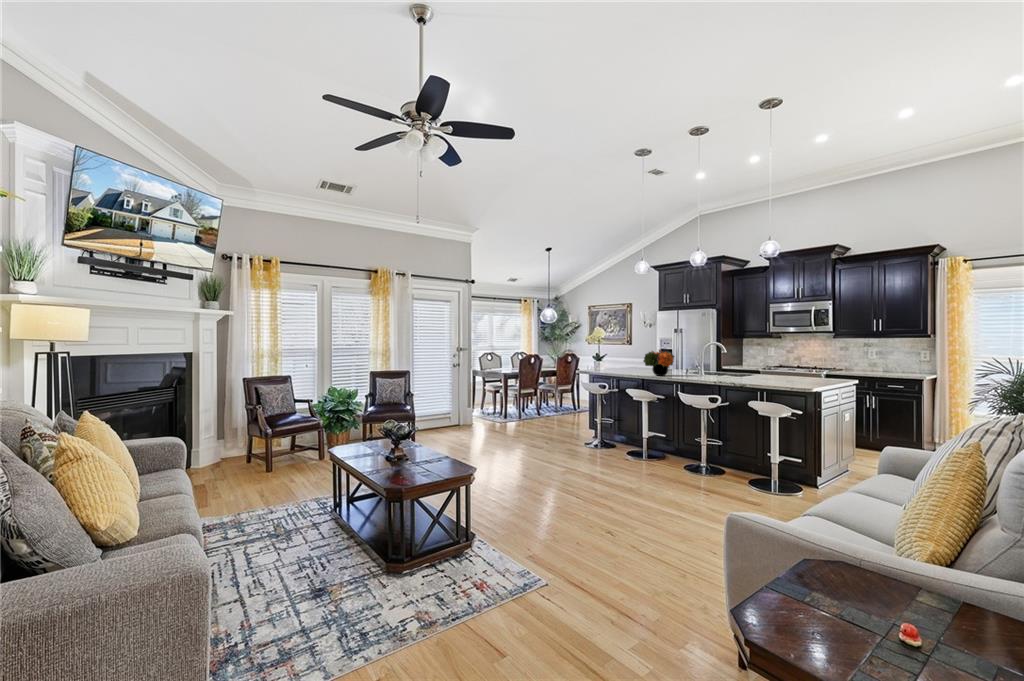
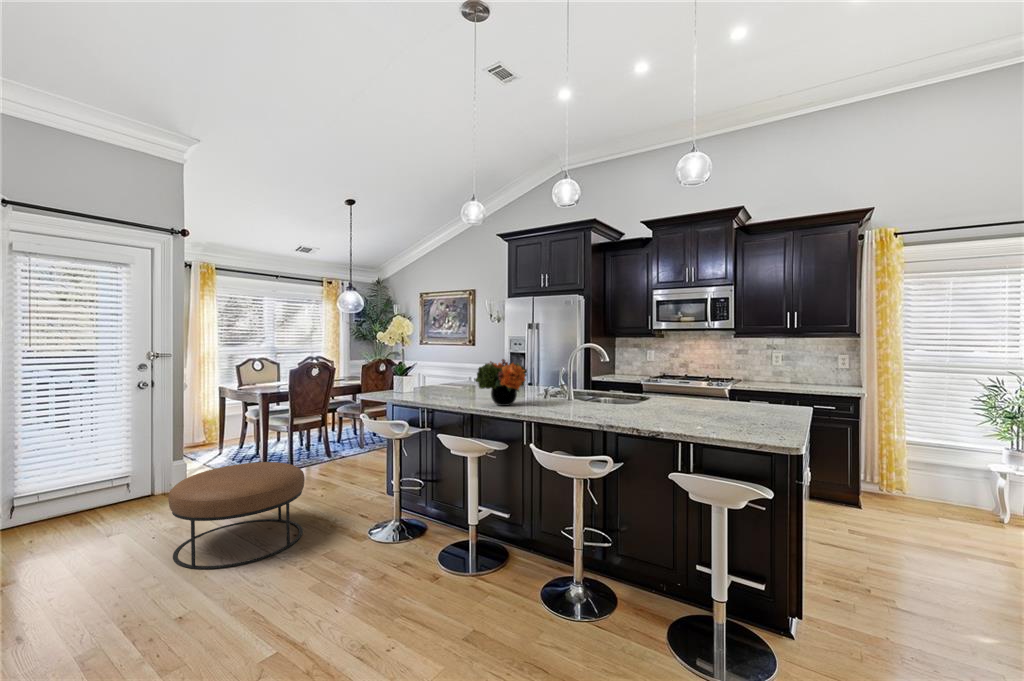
ottoman: none [487,405,547,450] -> present [168,462,305,569]

